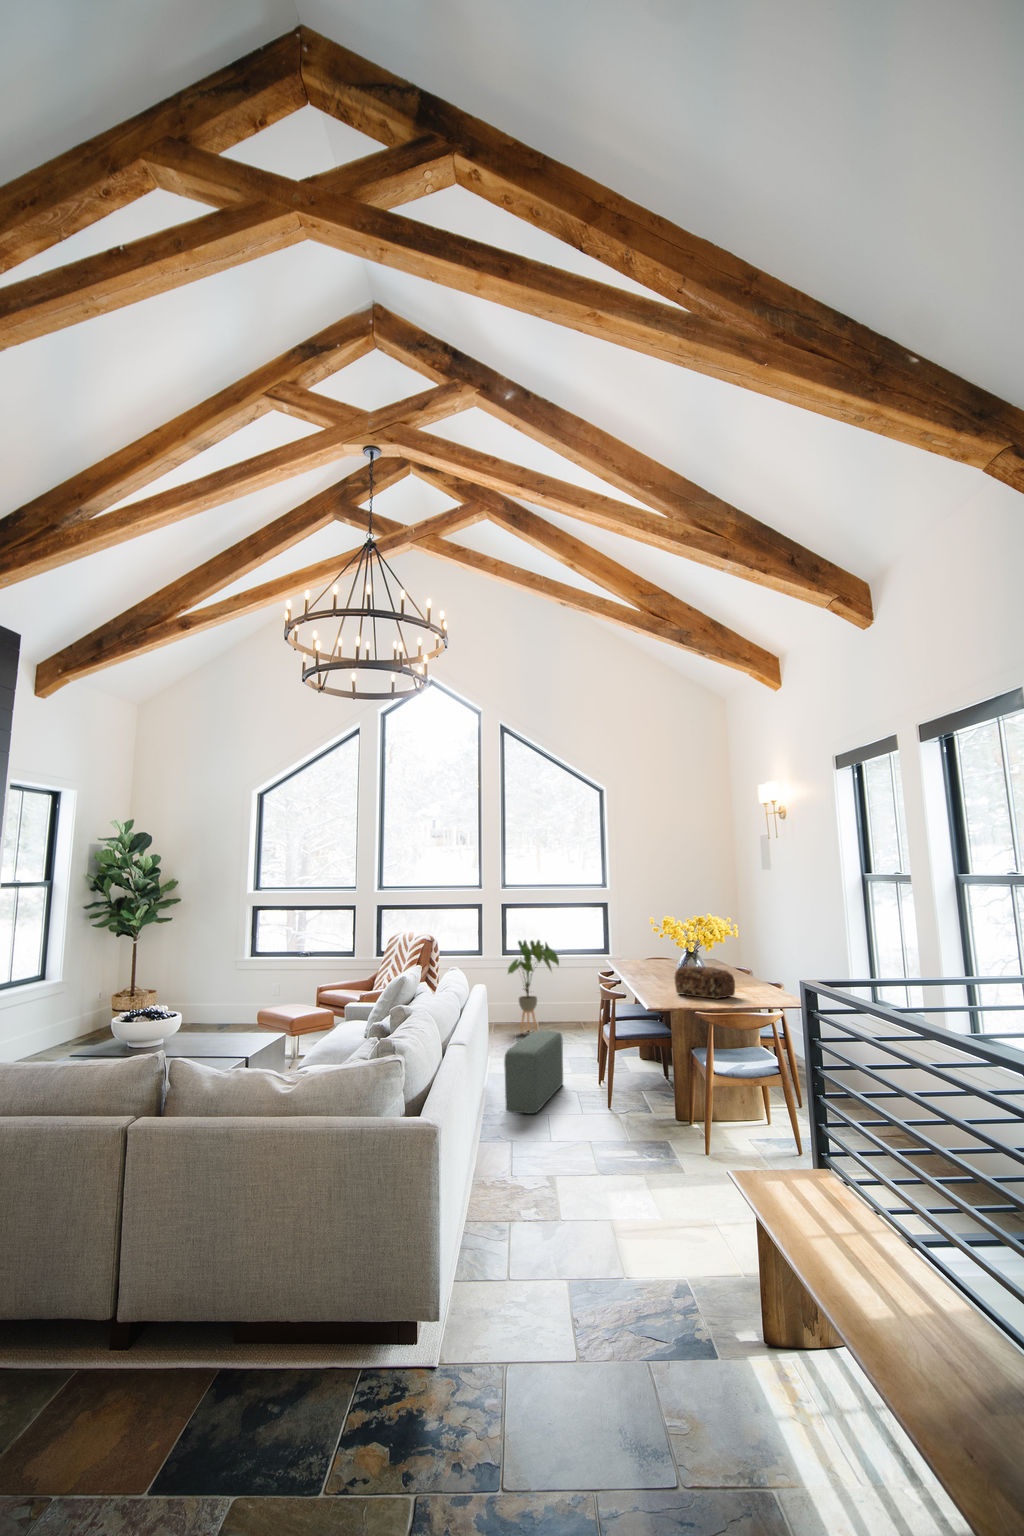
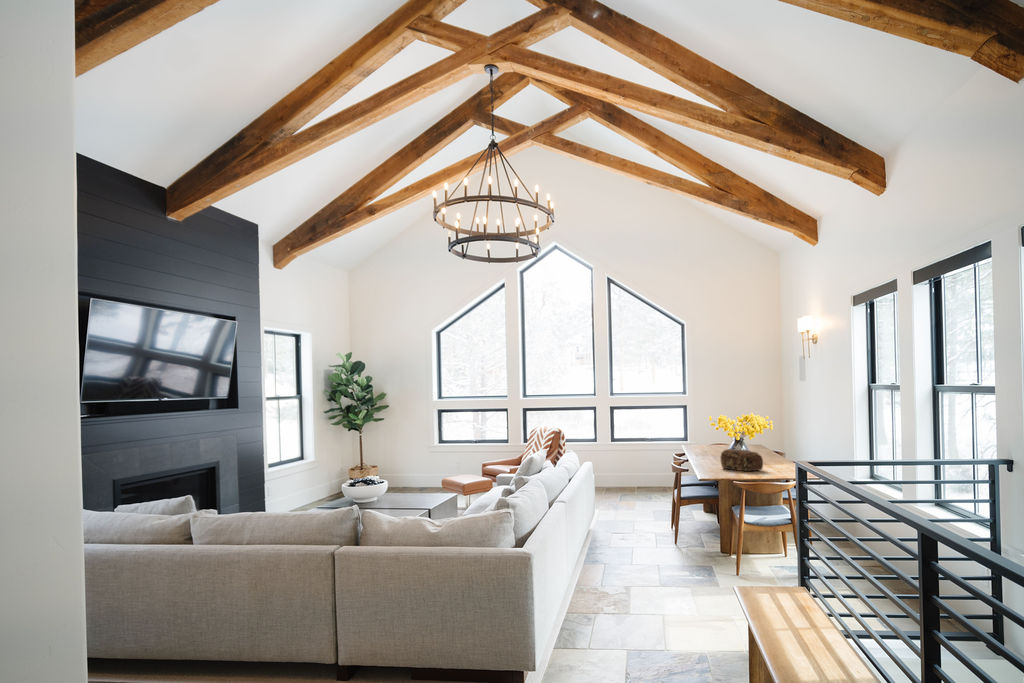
house plant: present [508,940,559,1033] -> none [614,433,652,500]
pouf: present [504,1031,563,1114] -> none [605,495,649,547]

